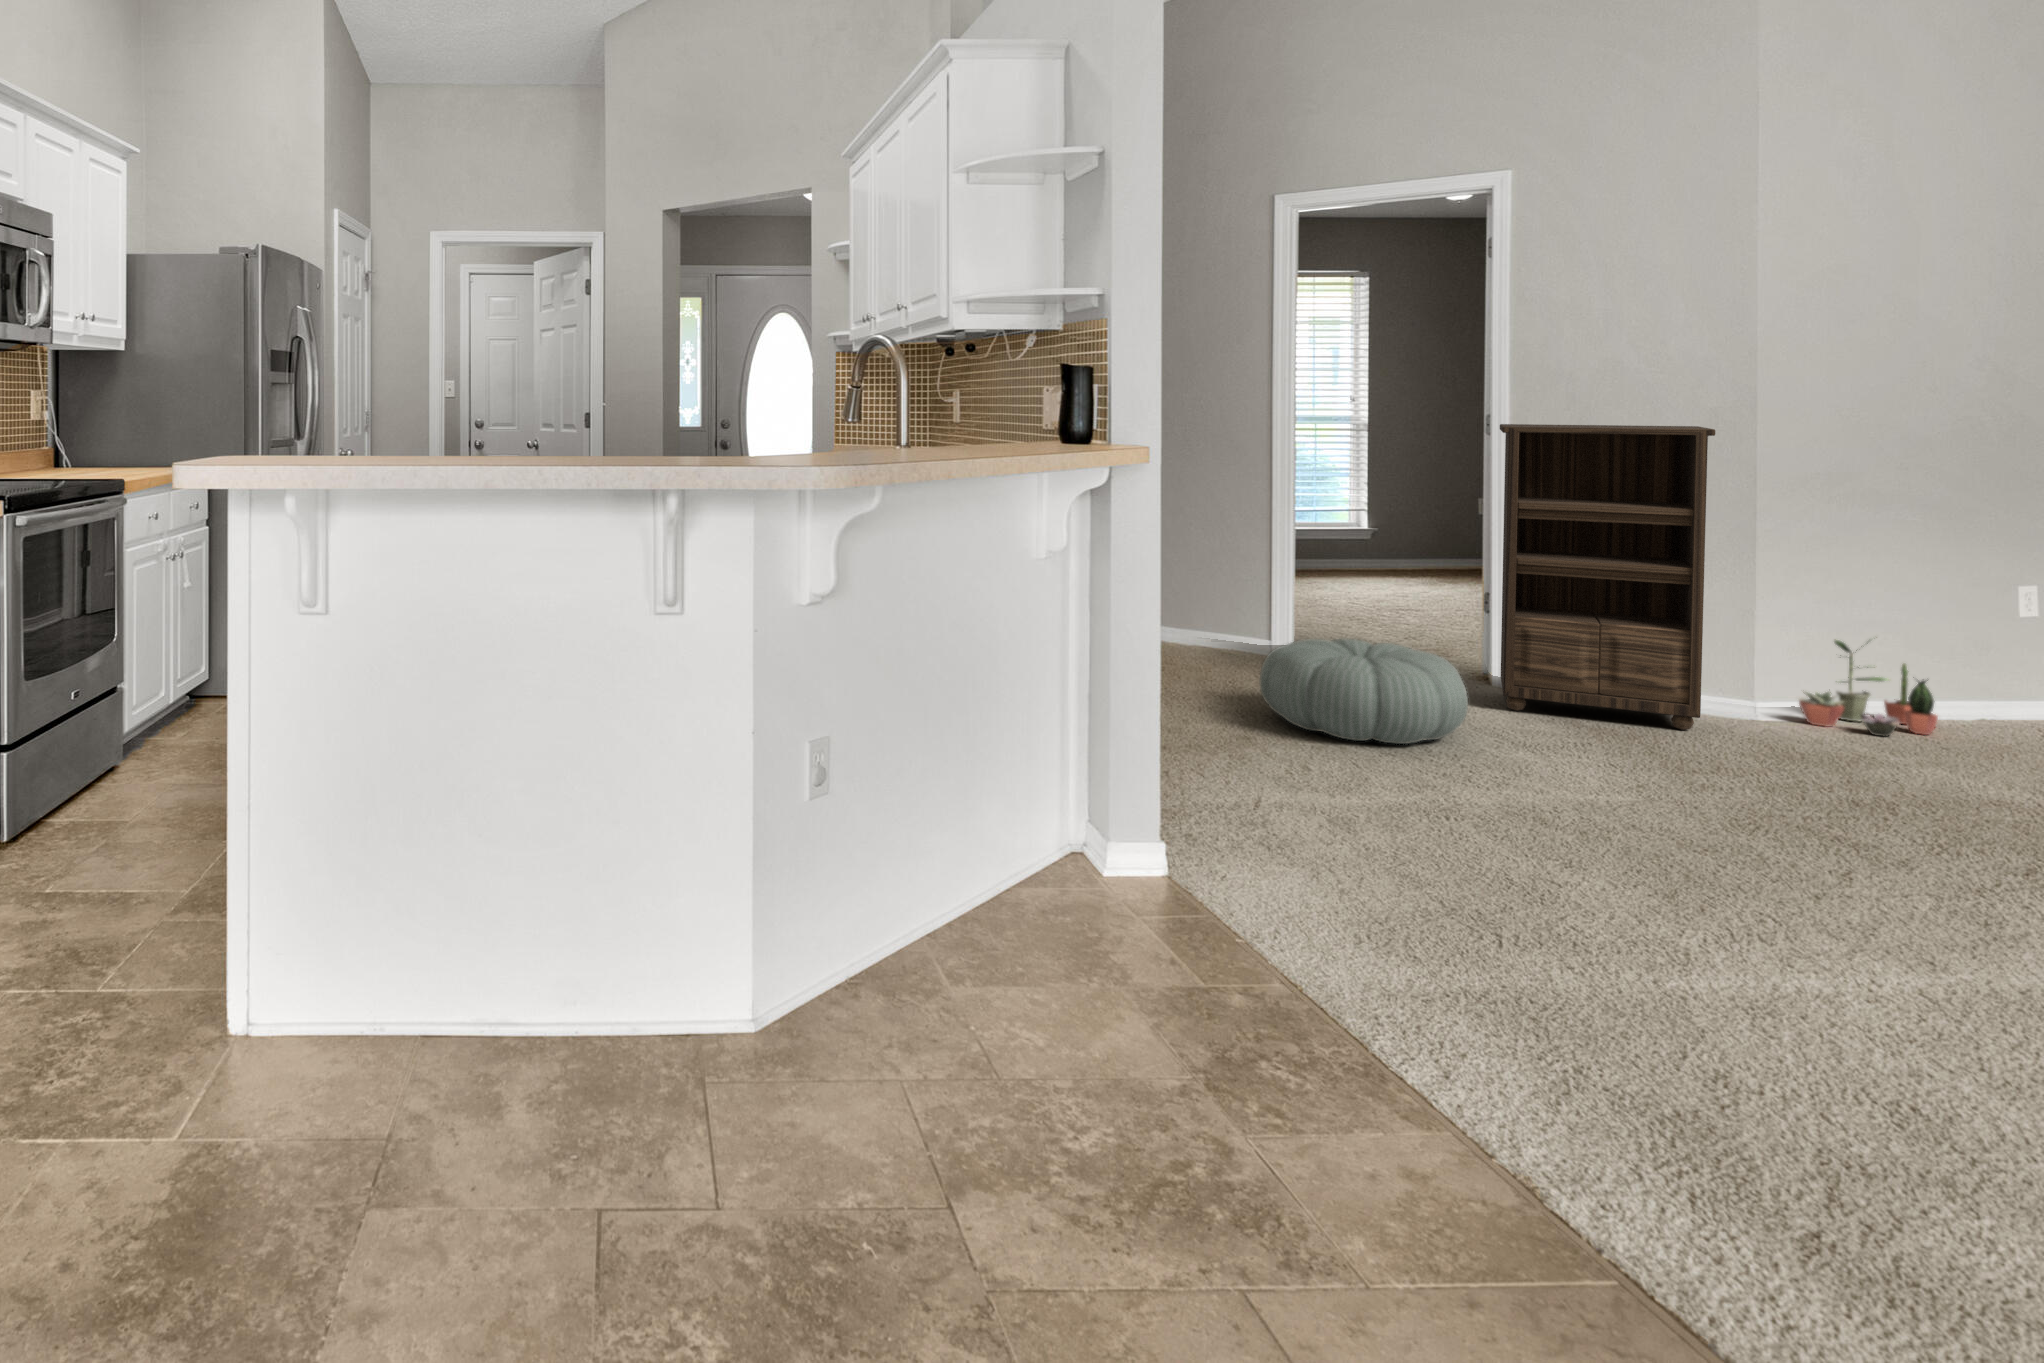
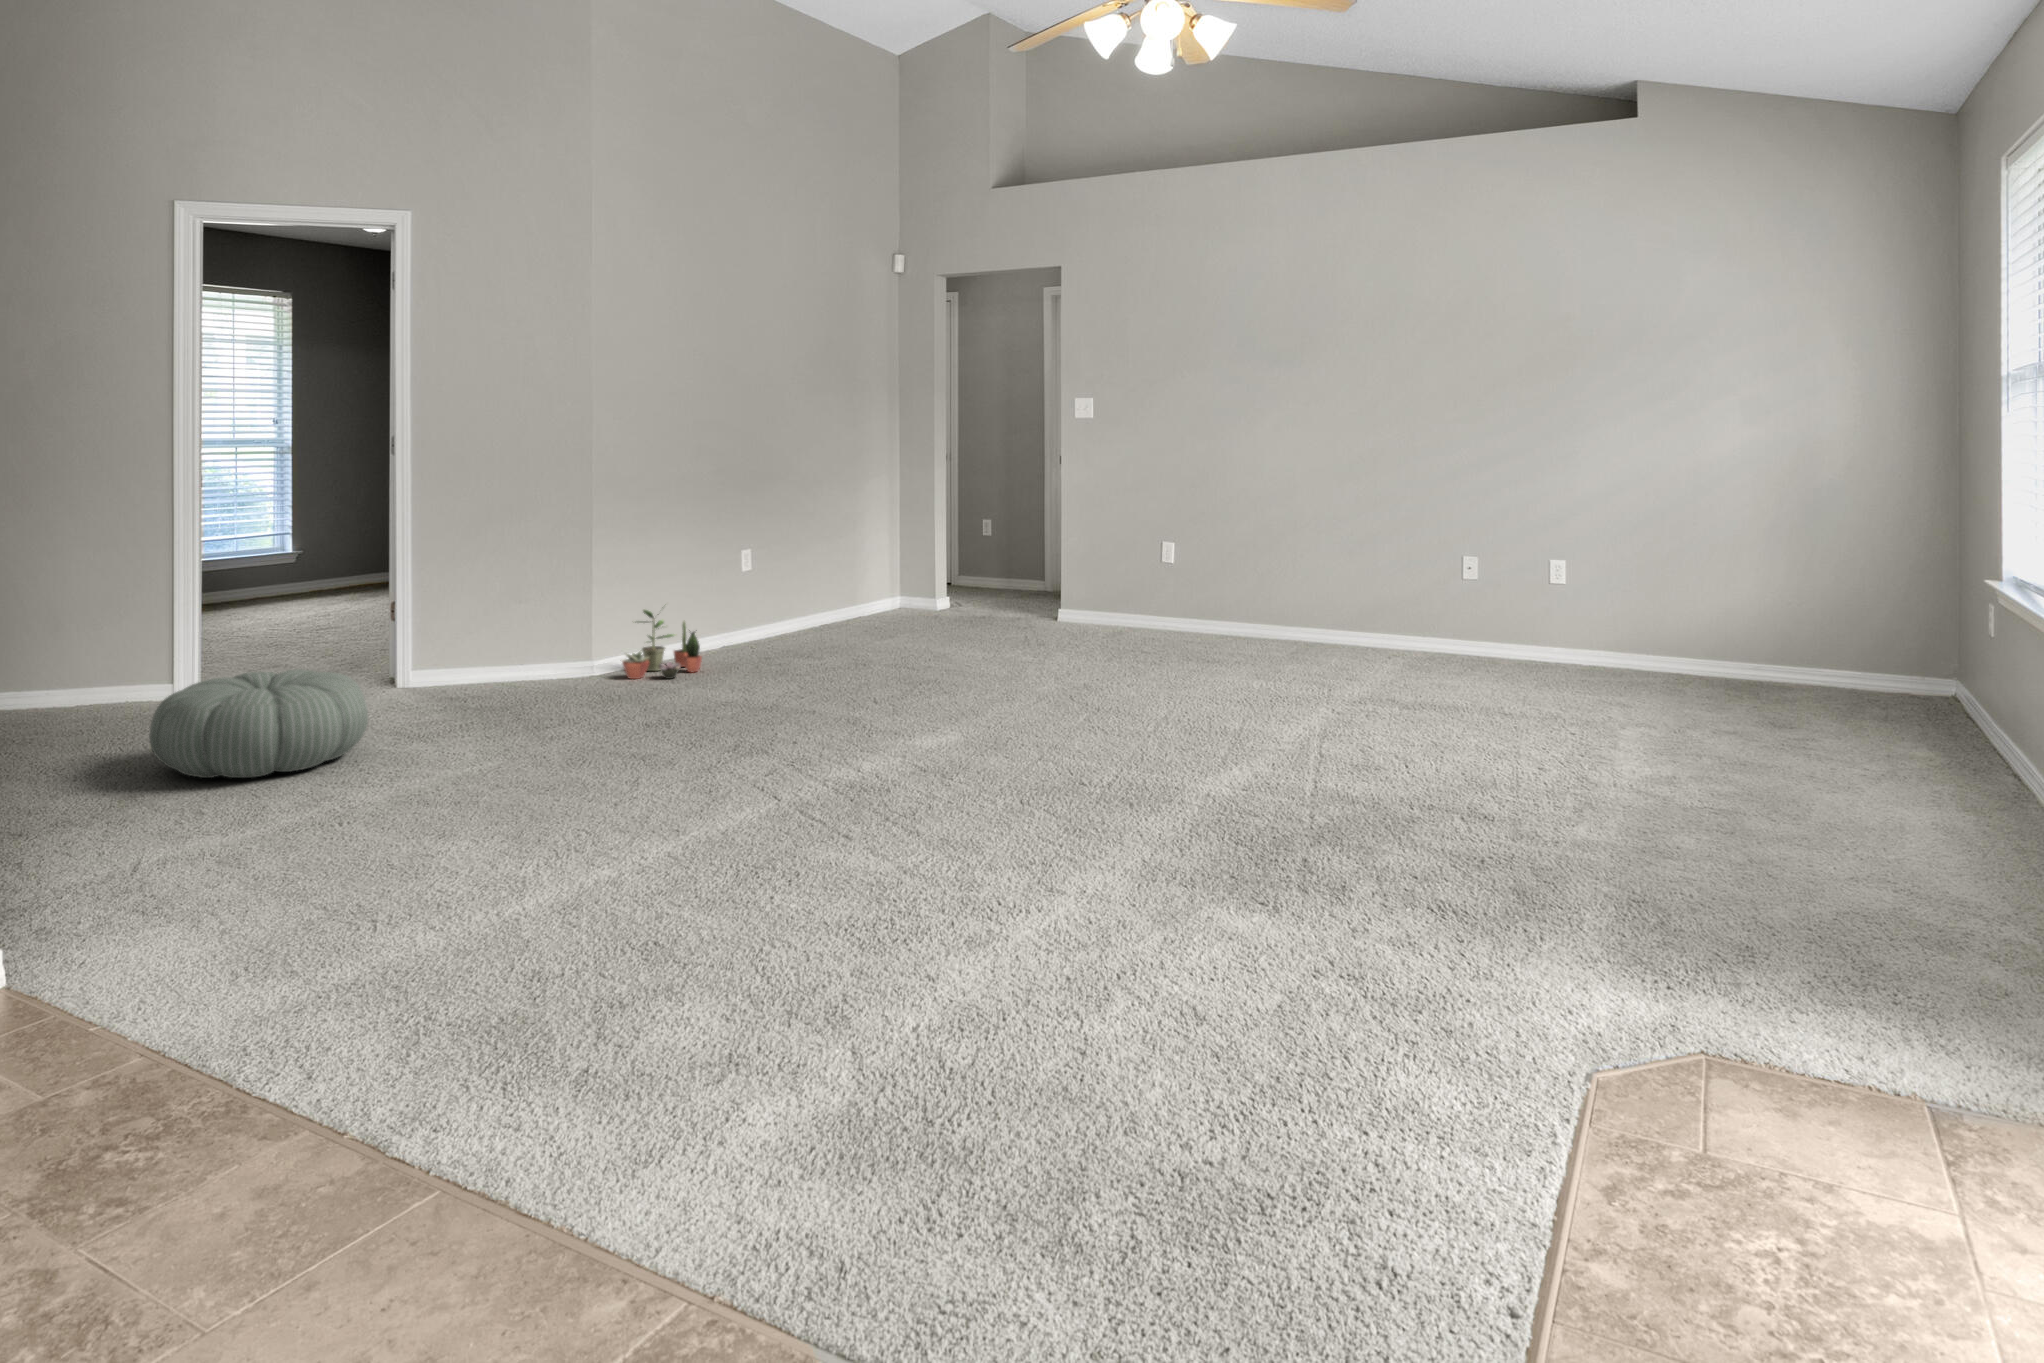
bookshelf: present [1500,424,1715,730] -> none [399,444,562,714]

